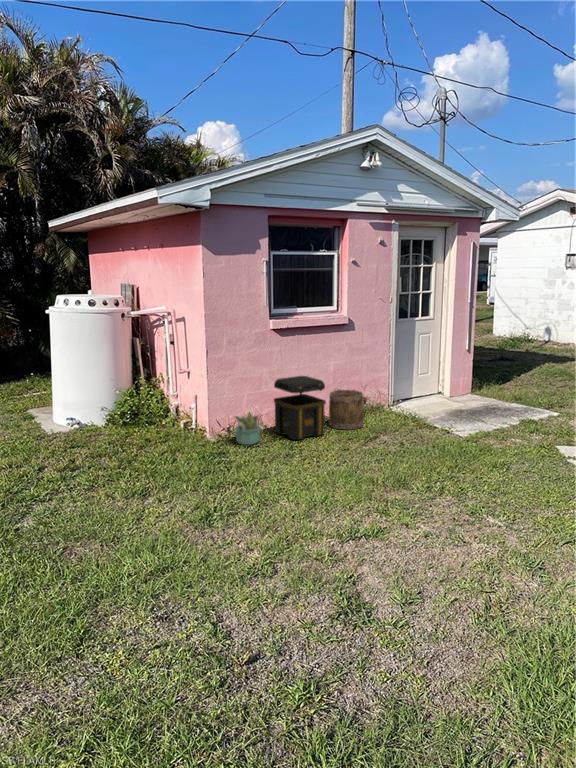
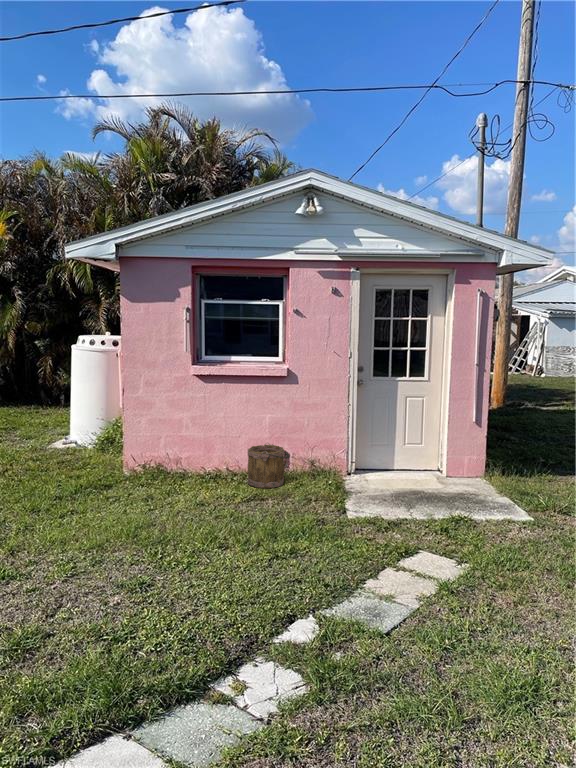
toolbox: present [274,376,326,440] -> none [184,424,229,487]
decorative plant: present [234,413,264,445] -> none [136,451,170,482]

